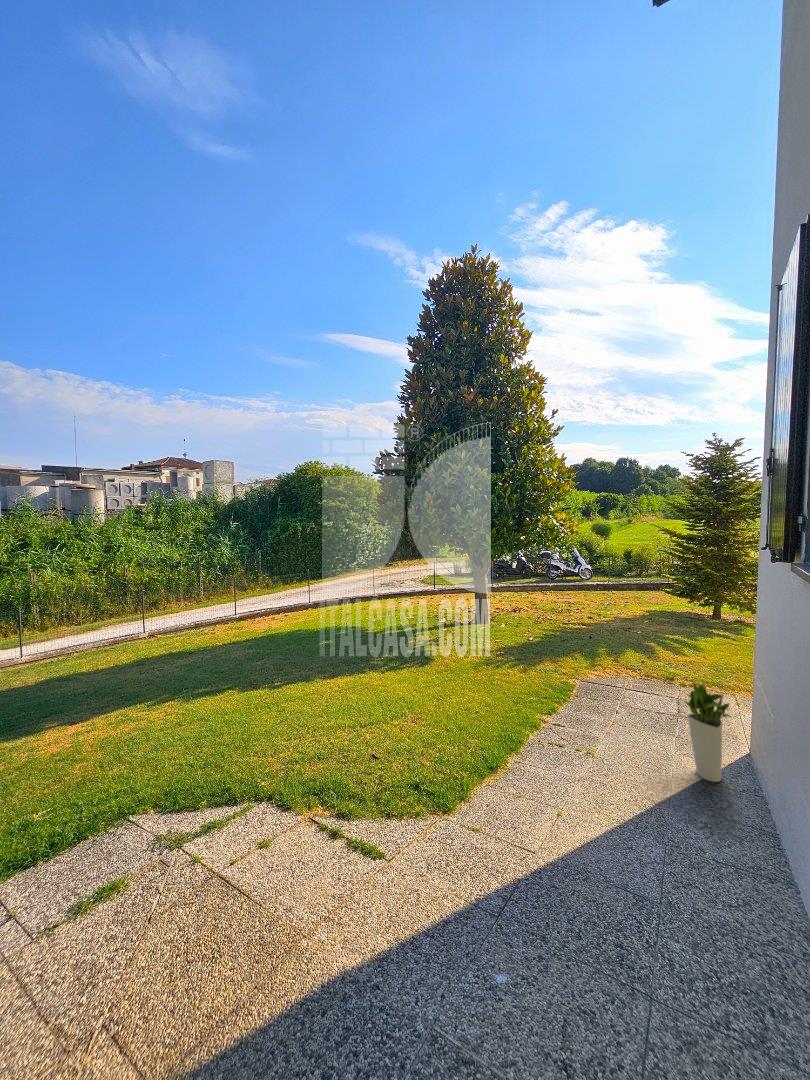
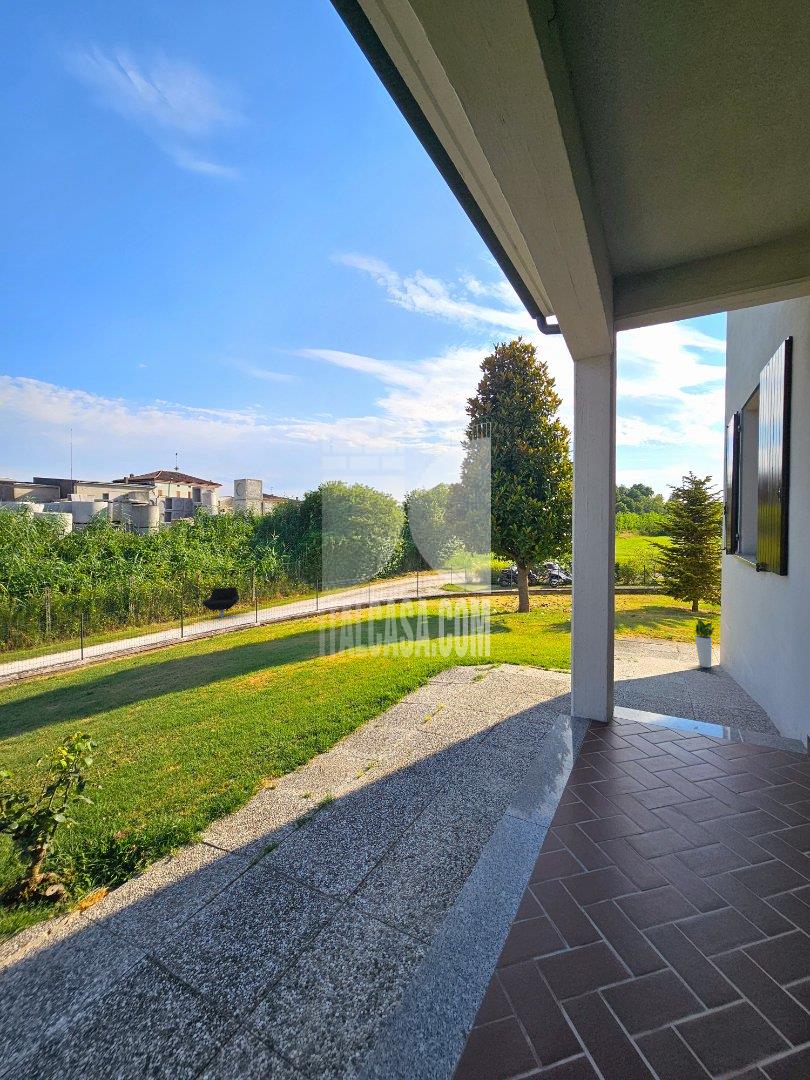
lounge chair: none [122,584,171,621] -> present [202,587,239,620]

